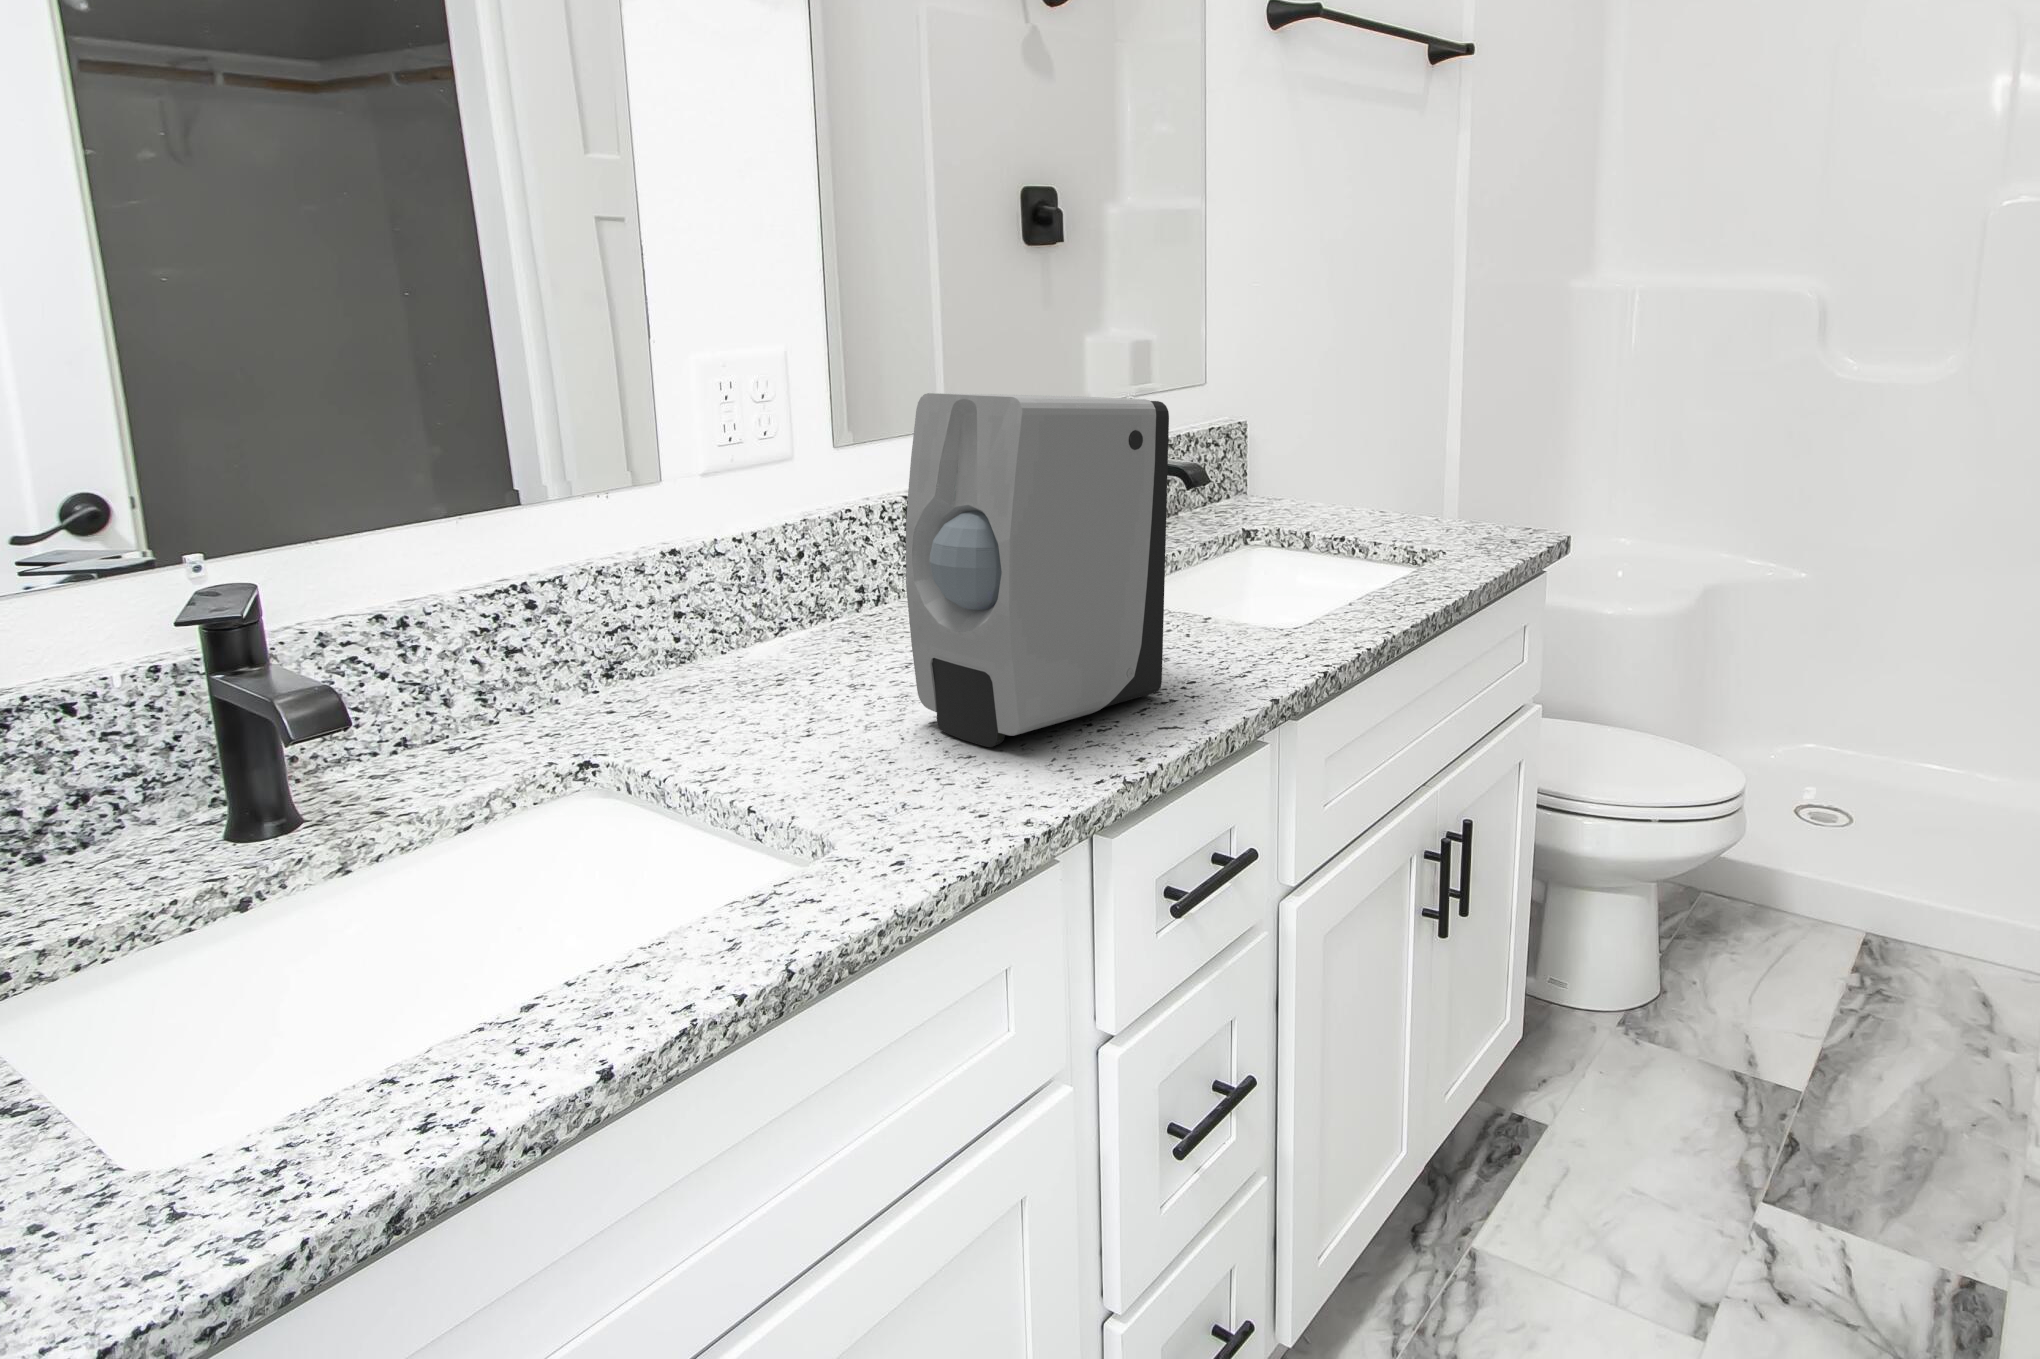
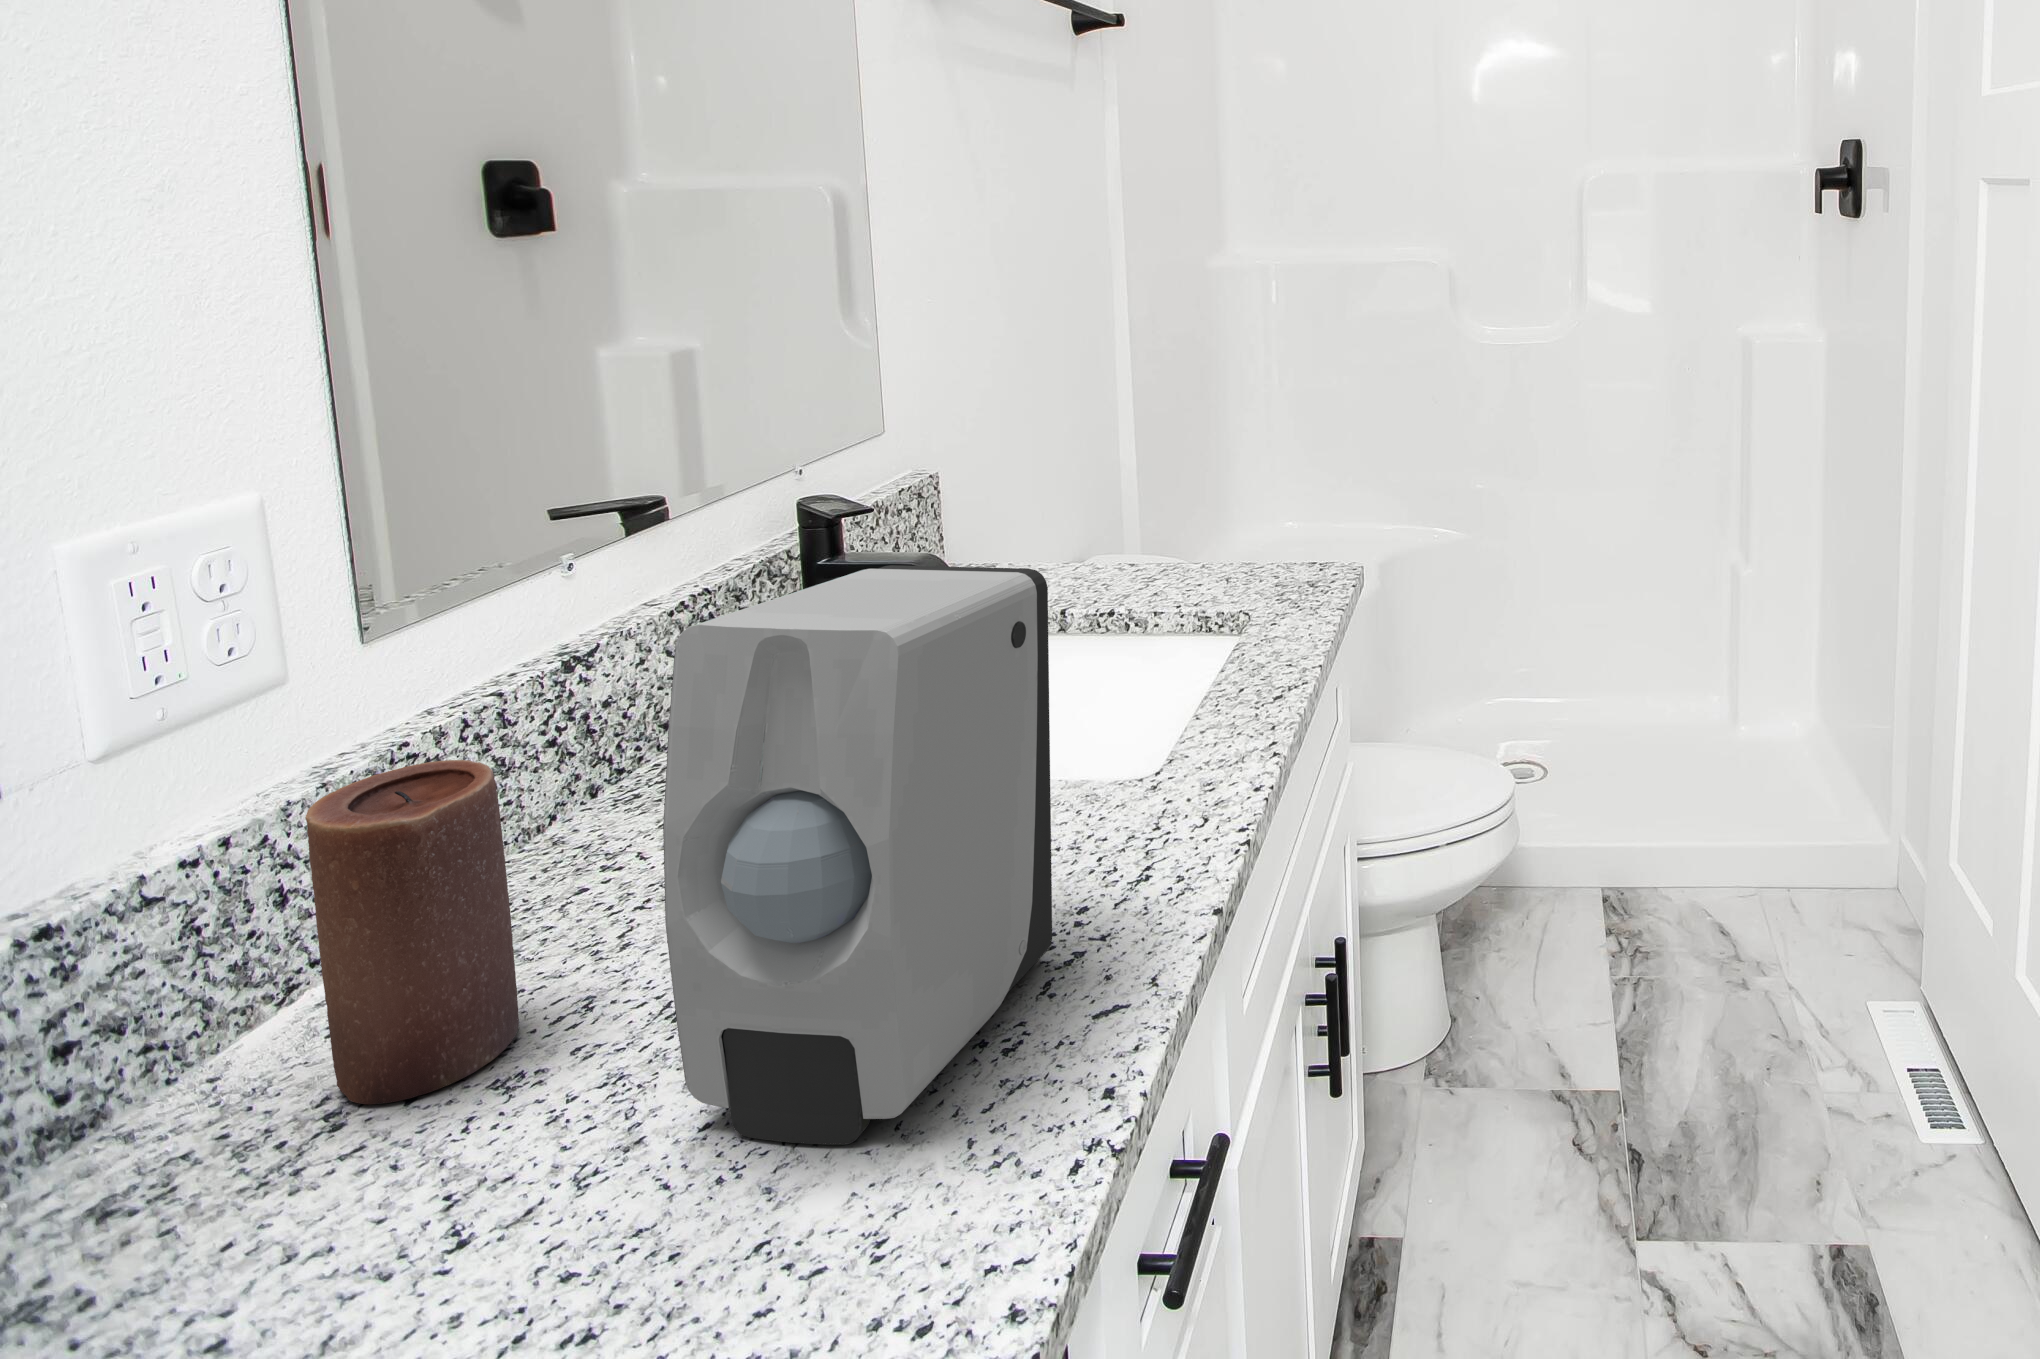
candle: none [768,495,870,681] -> present [306,760,519,1104]

